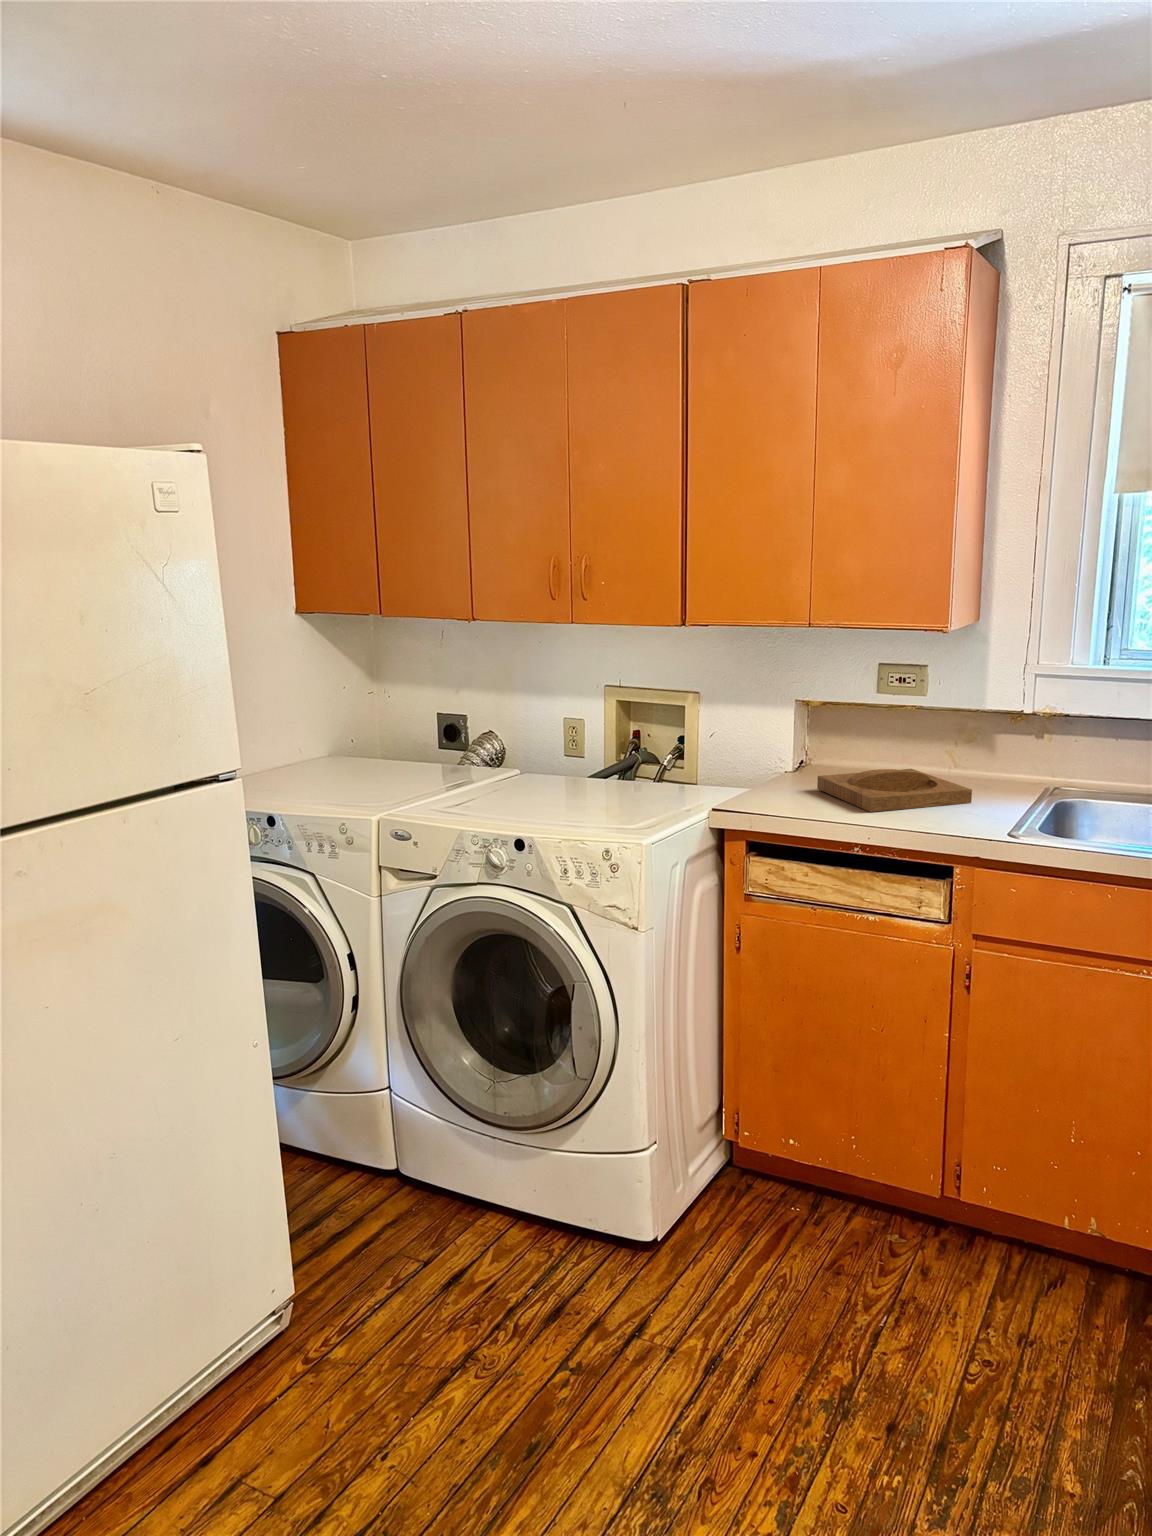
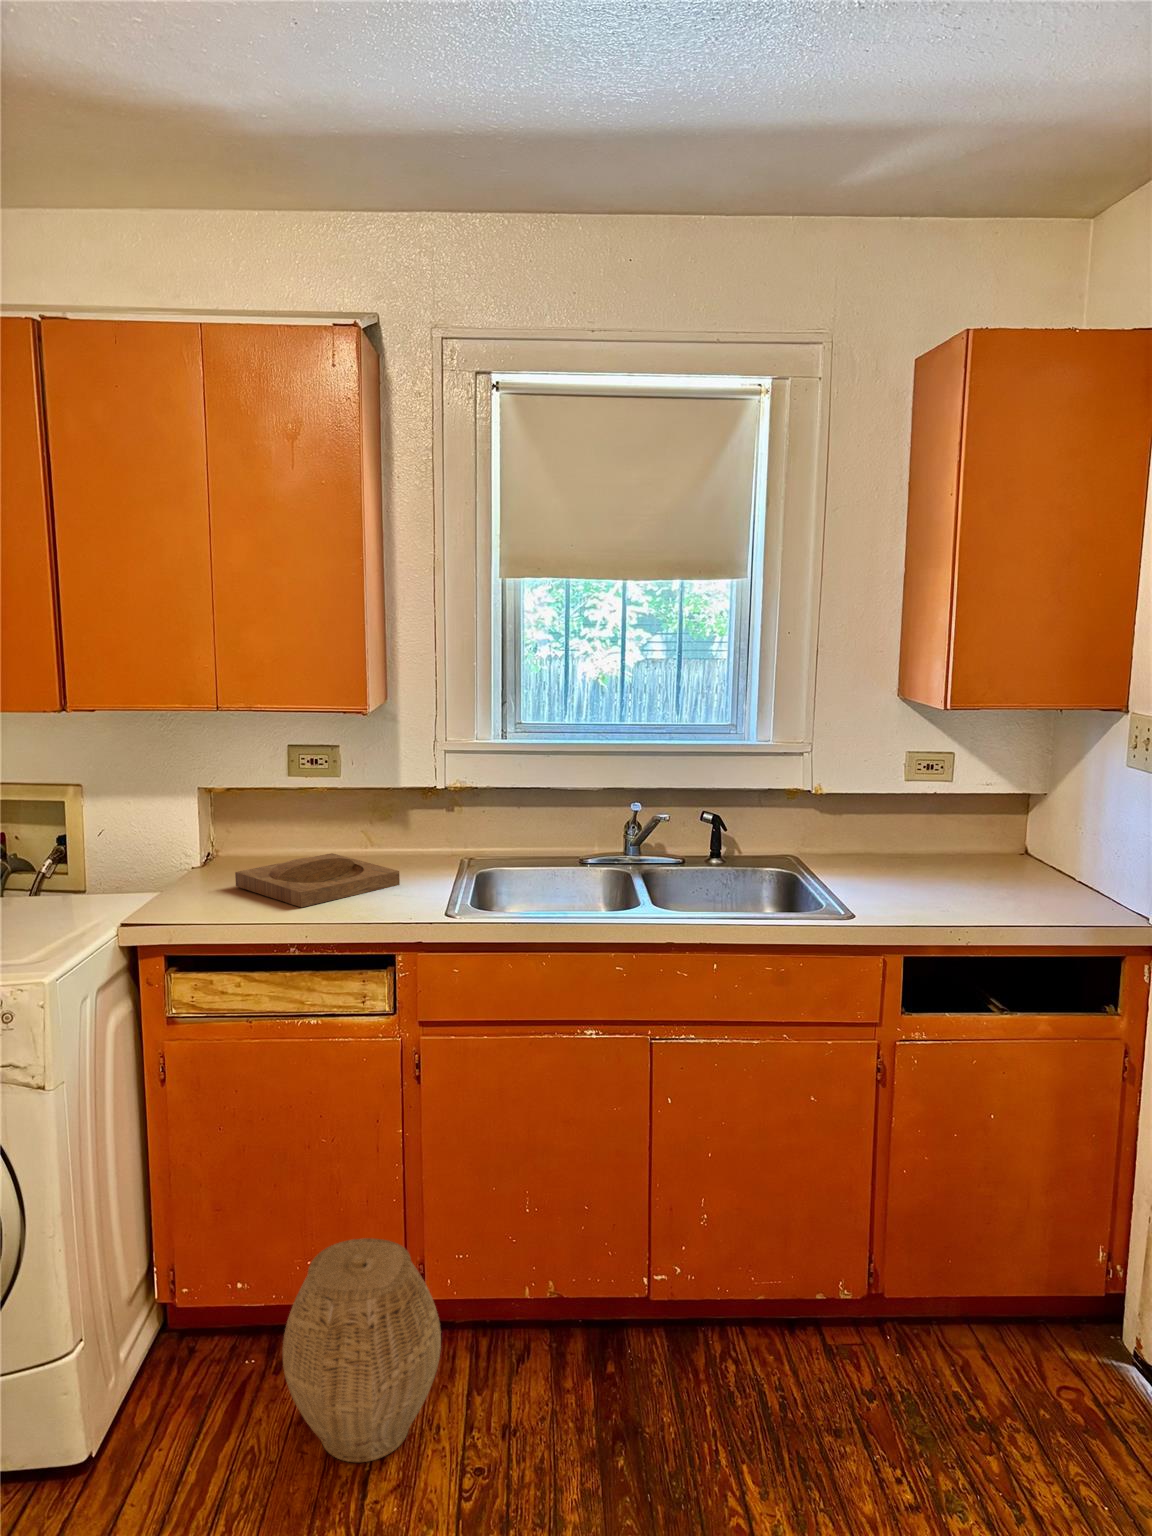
woven basket: none [816,1120,965,1321] -> present [283,1238,441,1462]

